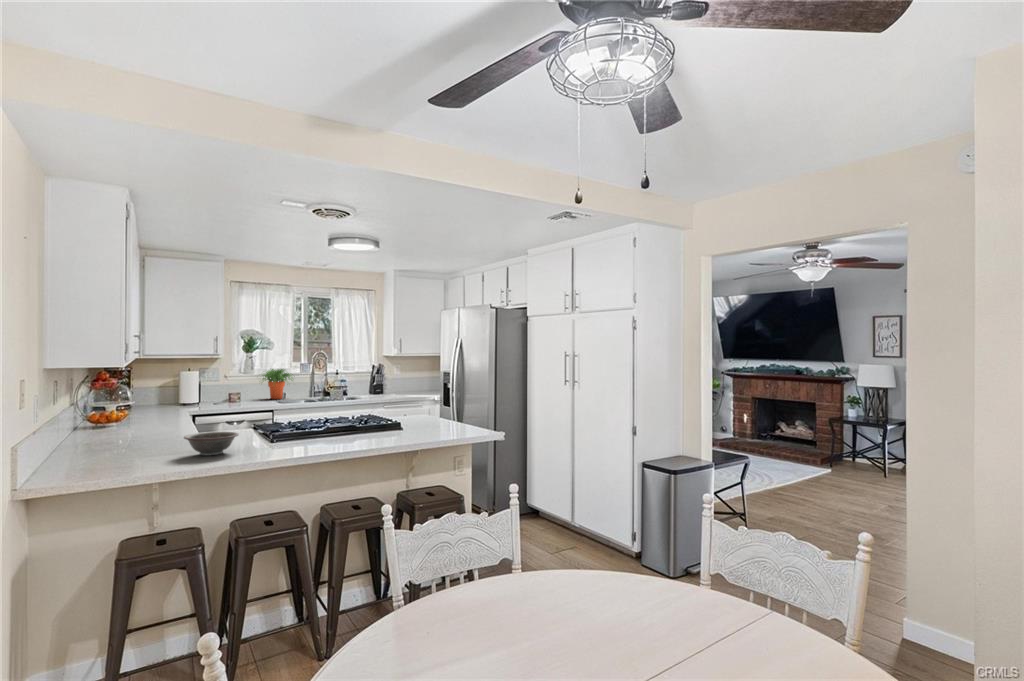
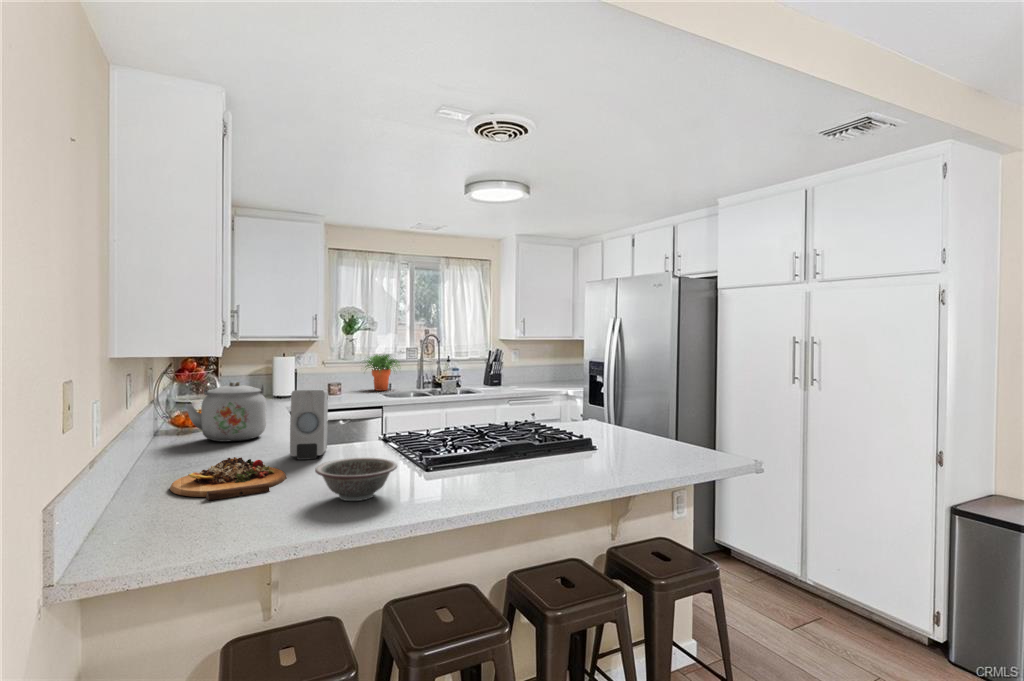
kettle: none [100,388,164,432] -> present [186,382,266,442]
soap dispenser: none [176,392,207,439] -> present [290,390,328,460]
cutting board: none [89,434,170,457] -> present [170,457,287,500]

